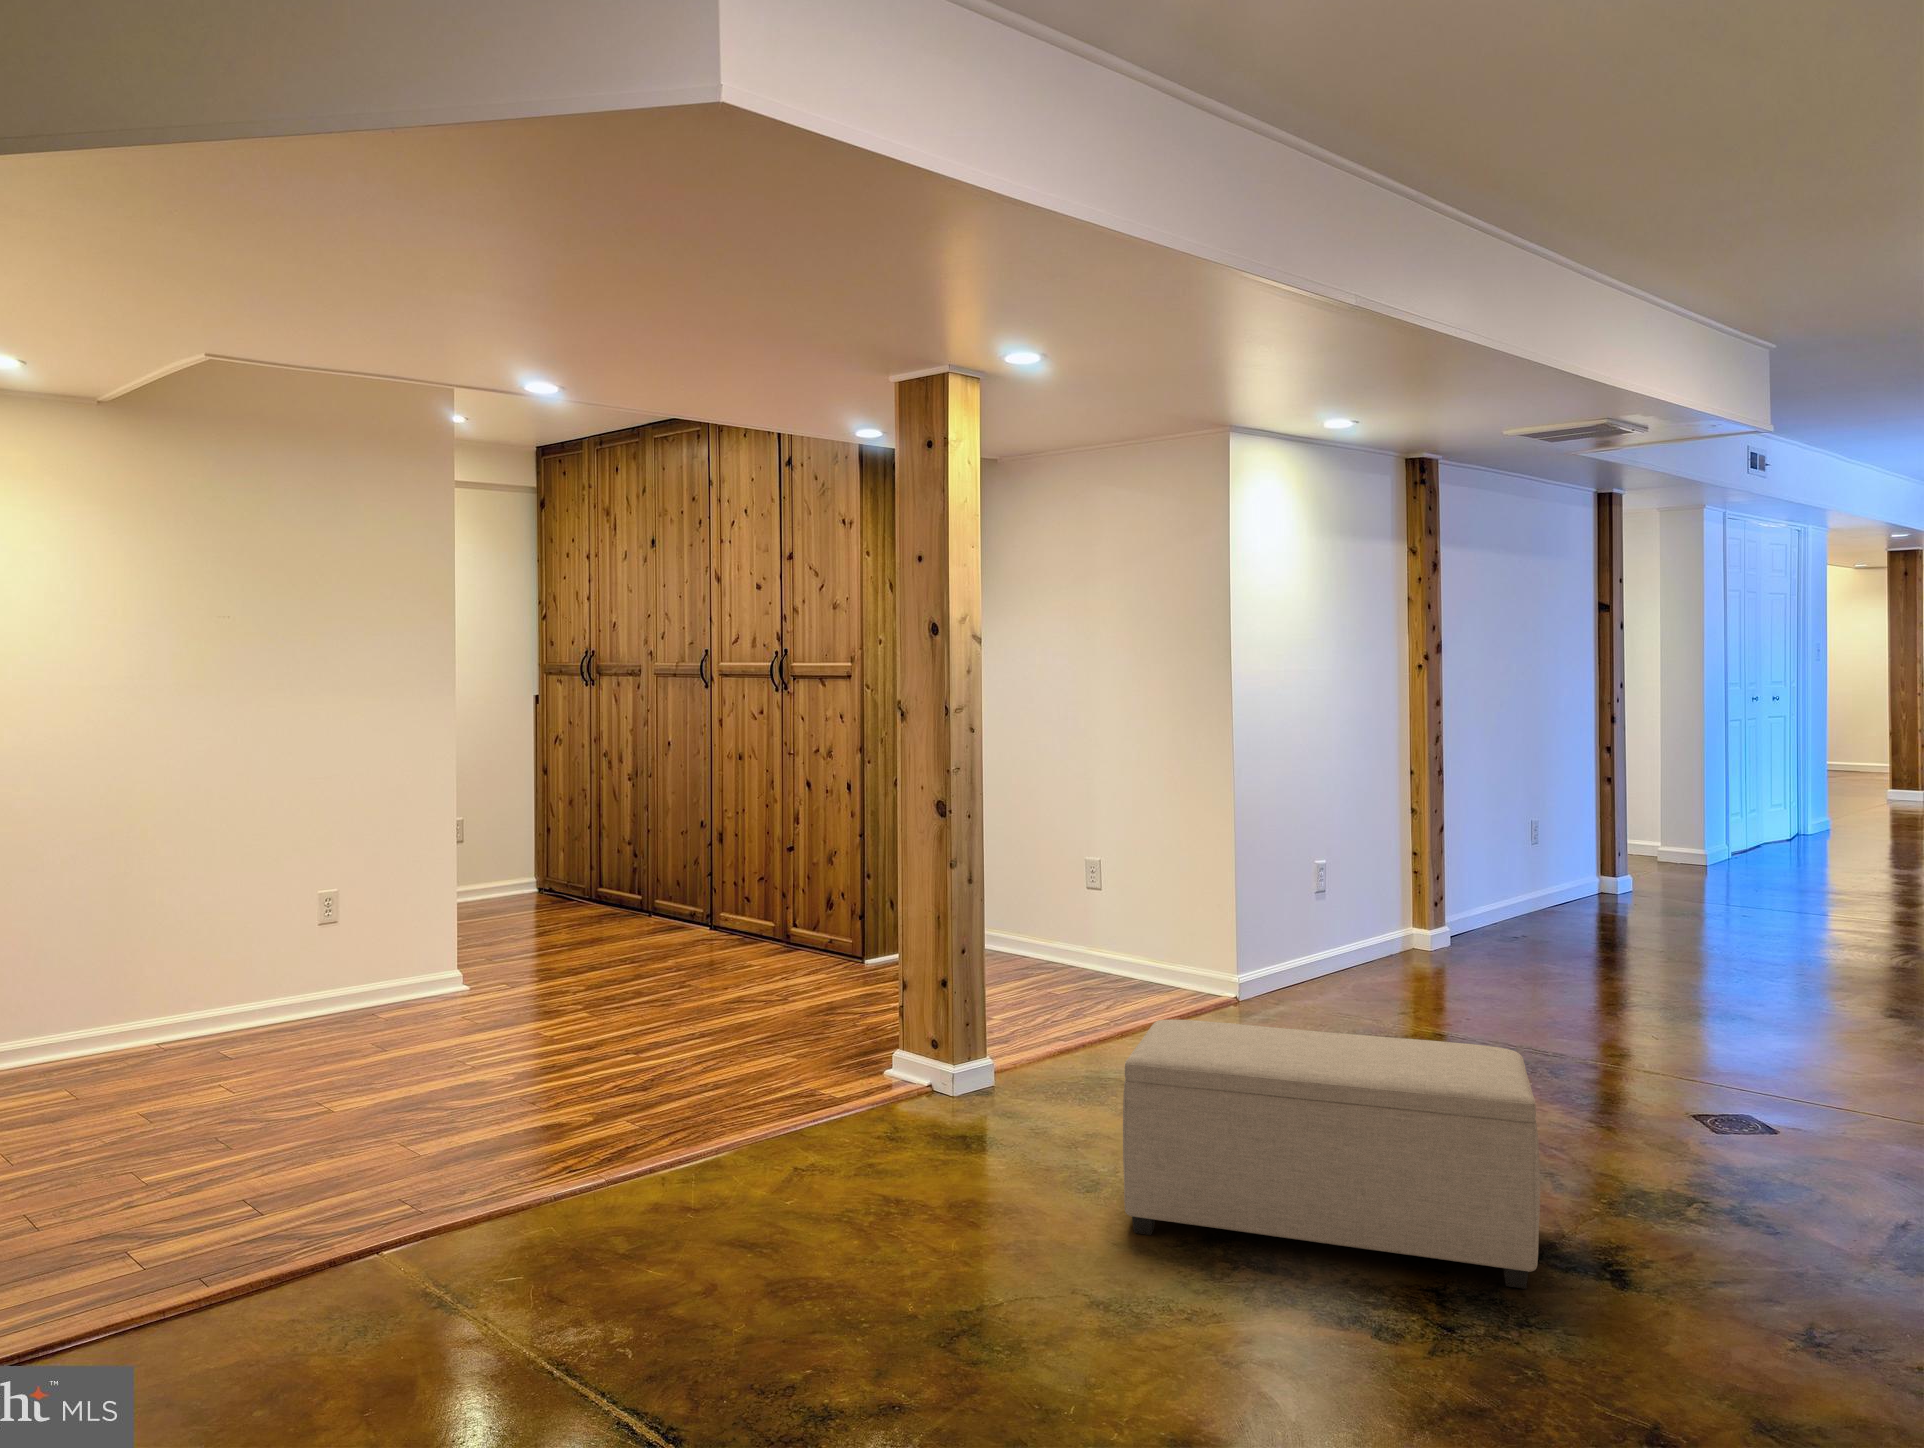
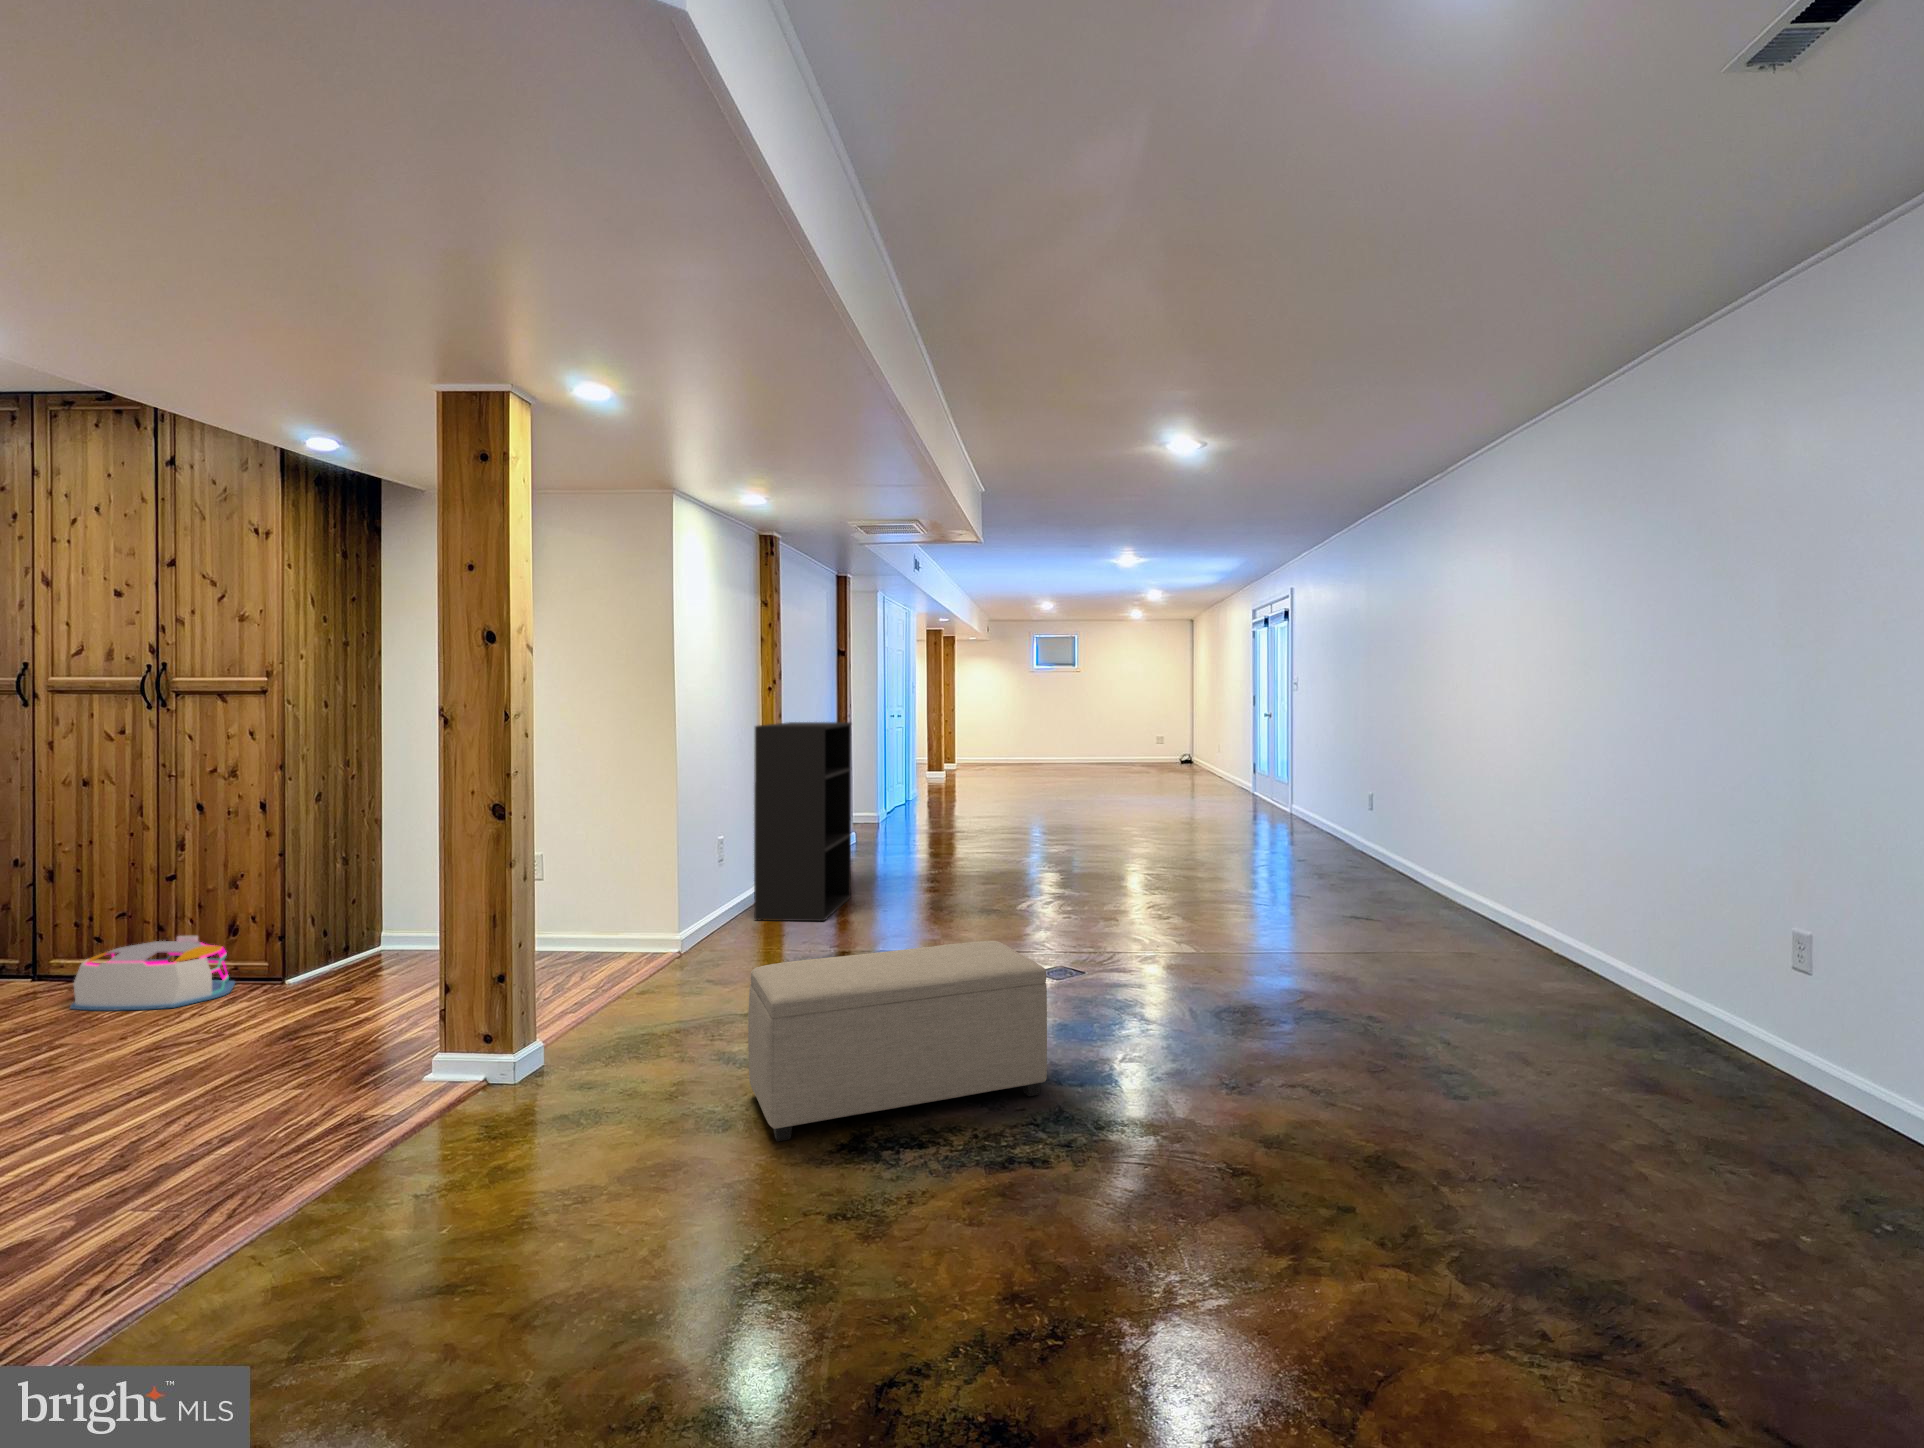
bookshelf: none [1359,715,1524,994] -> present [754,722,851,921]
storage bin: none [716,904,830,968] -> present [70,936,235,1010]

